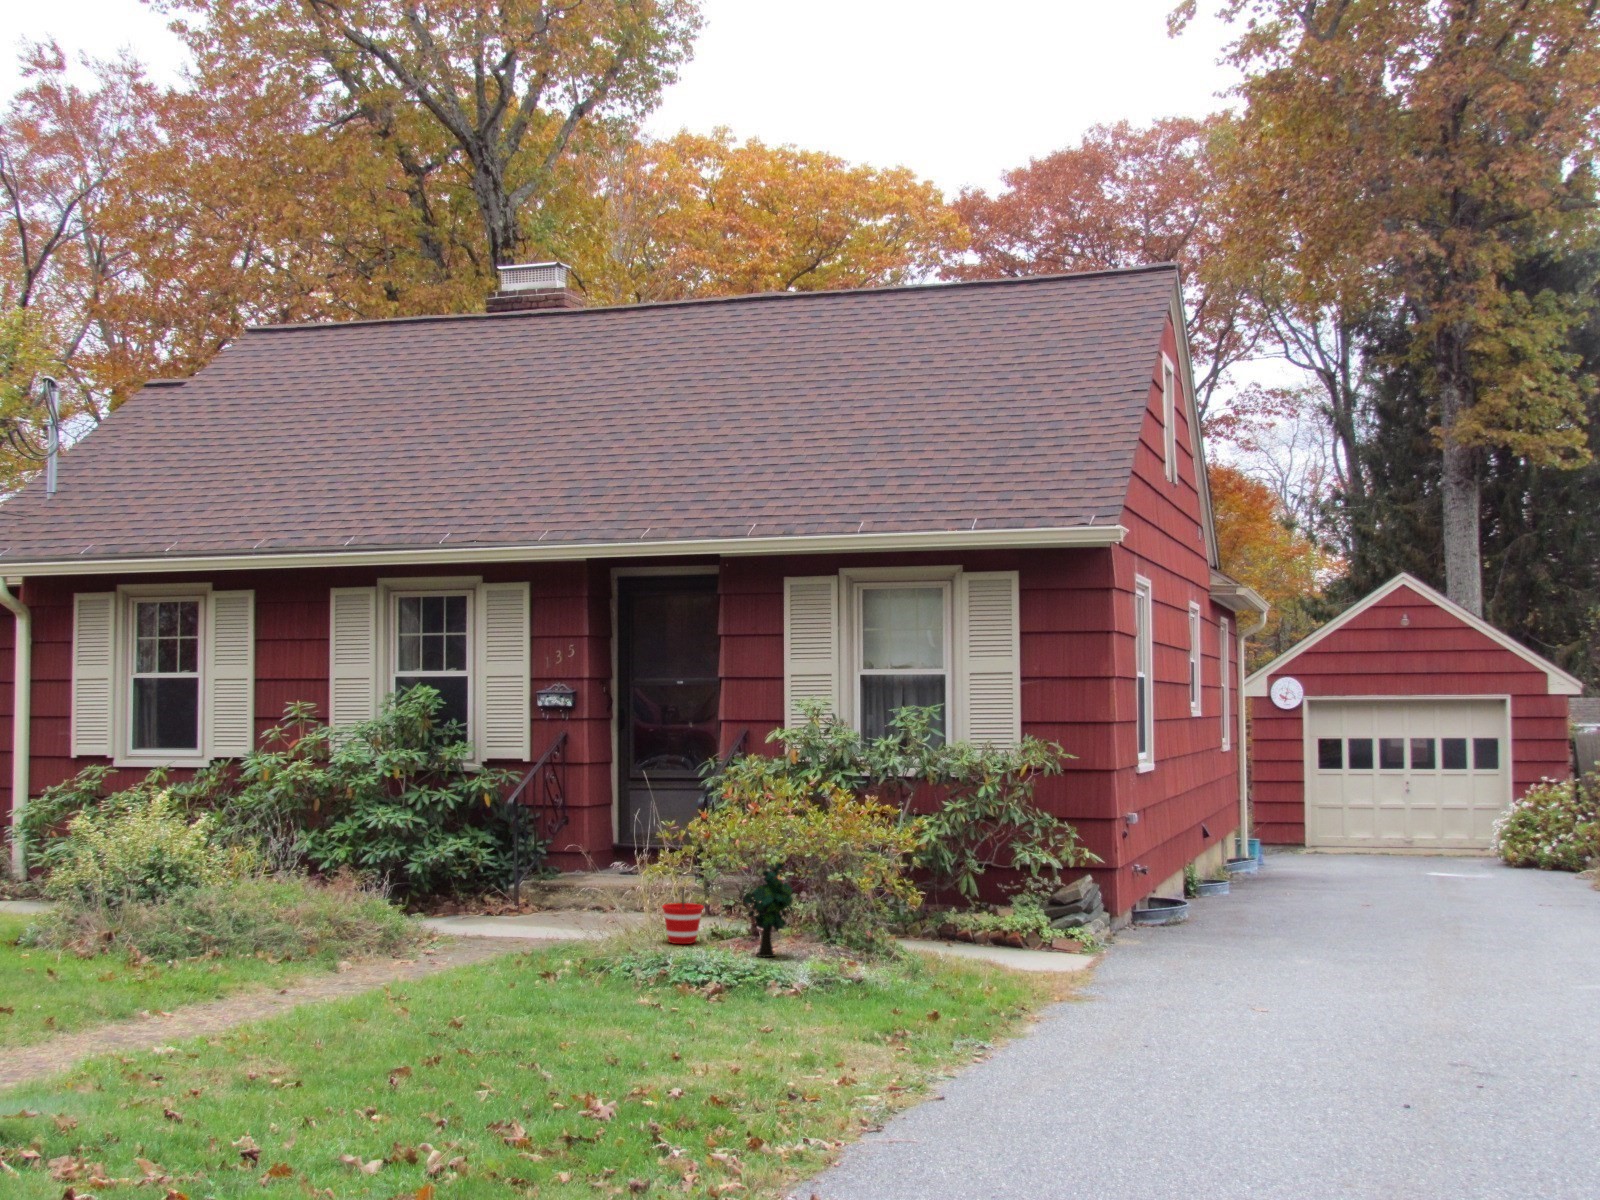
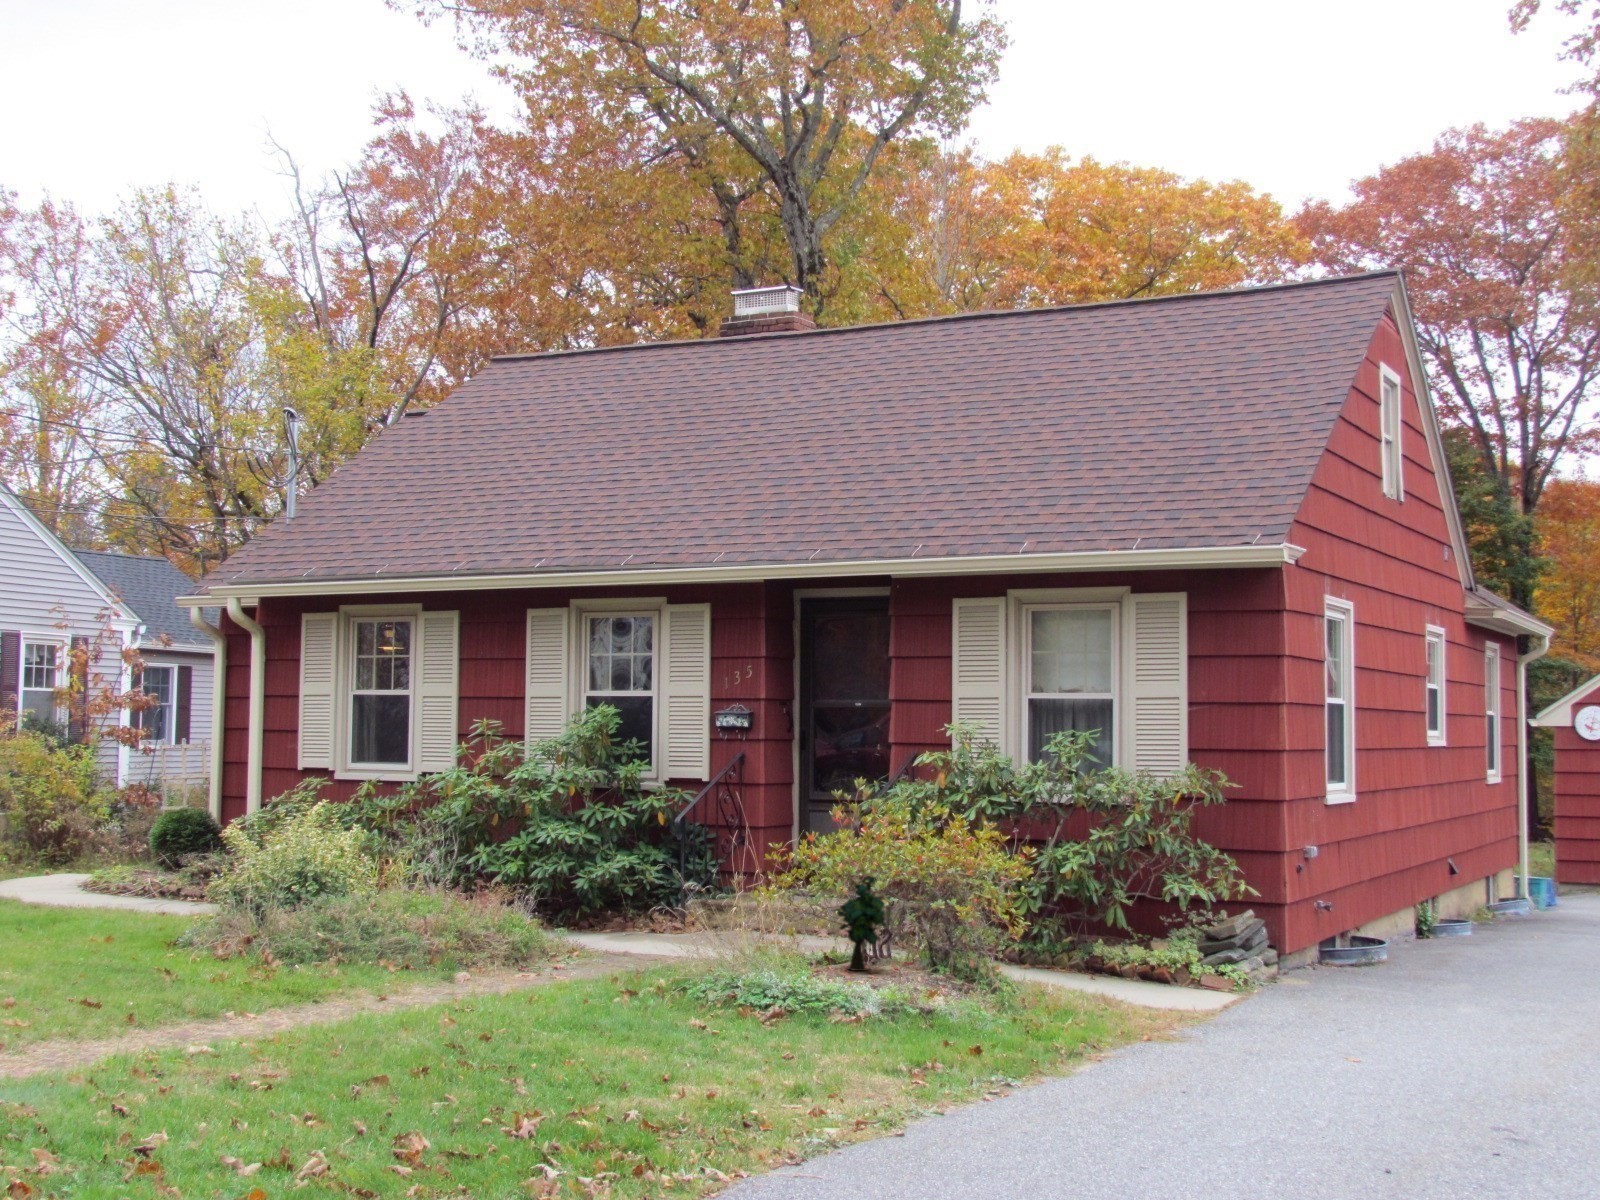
bucket: present [662,889,704,944] -> none [765,900,806,956]

